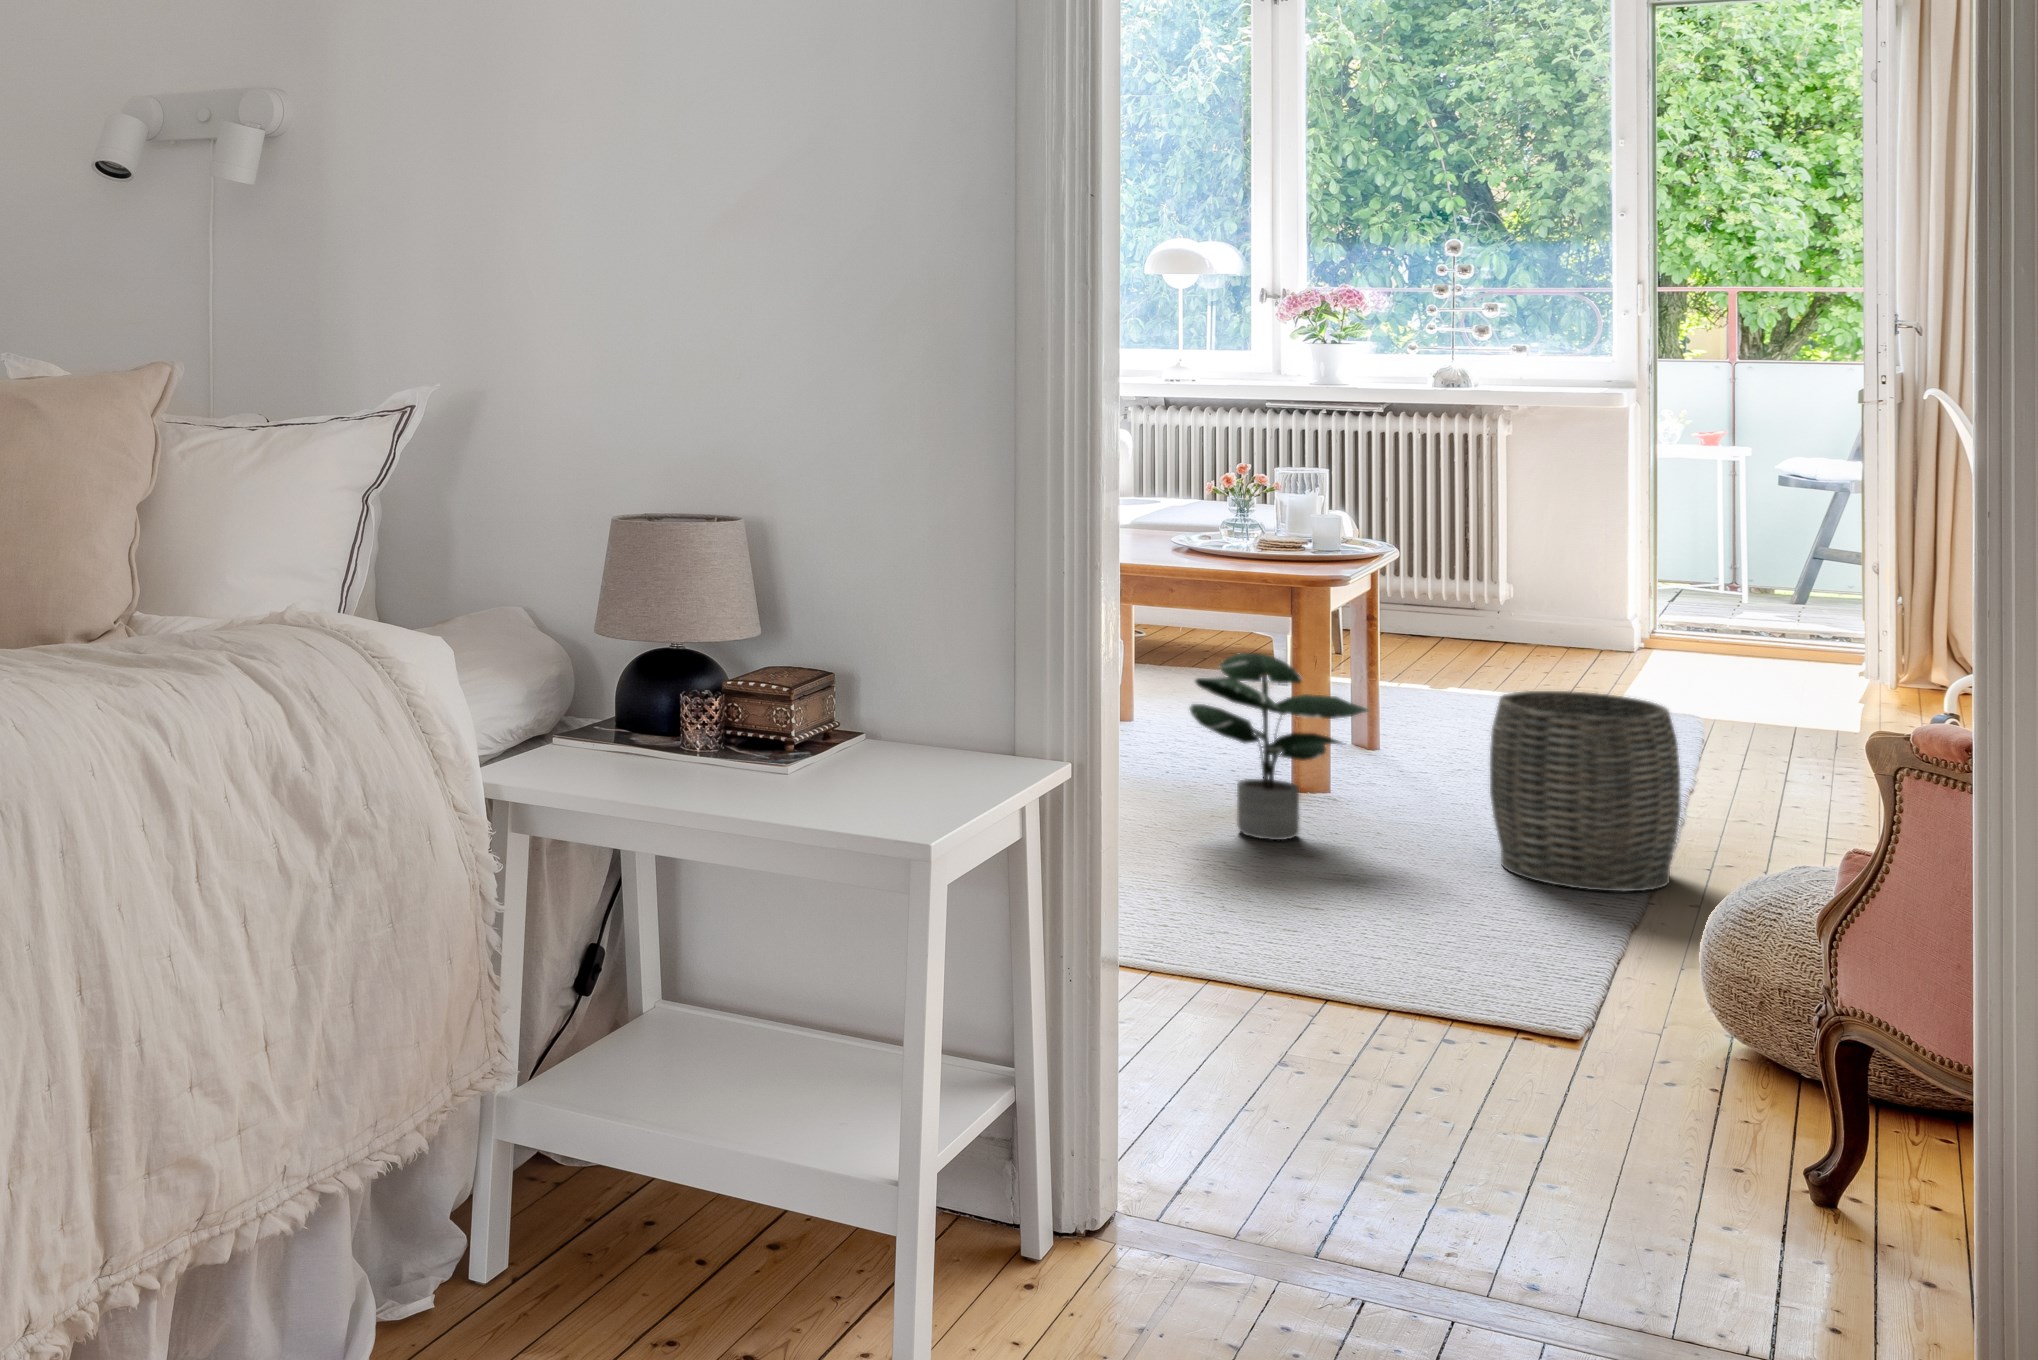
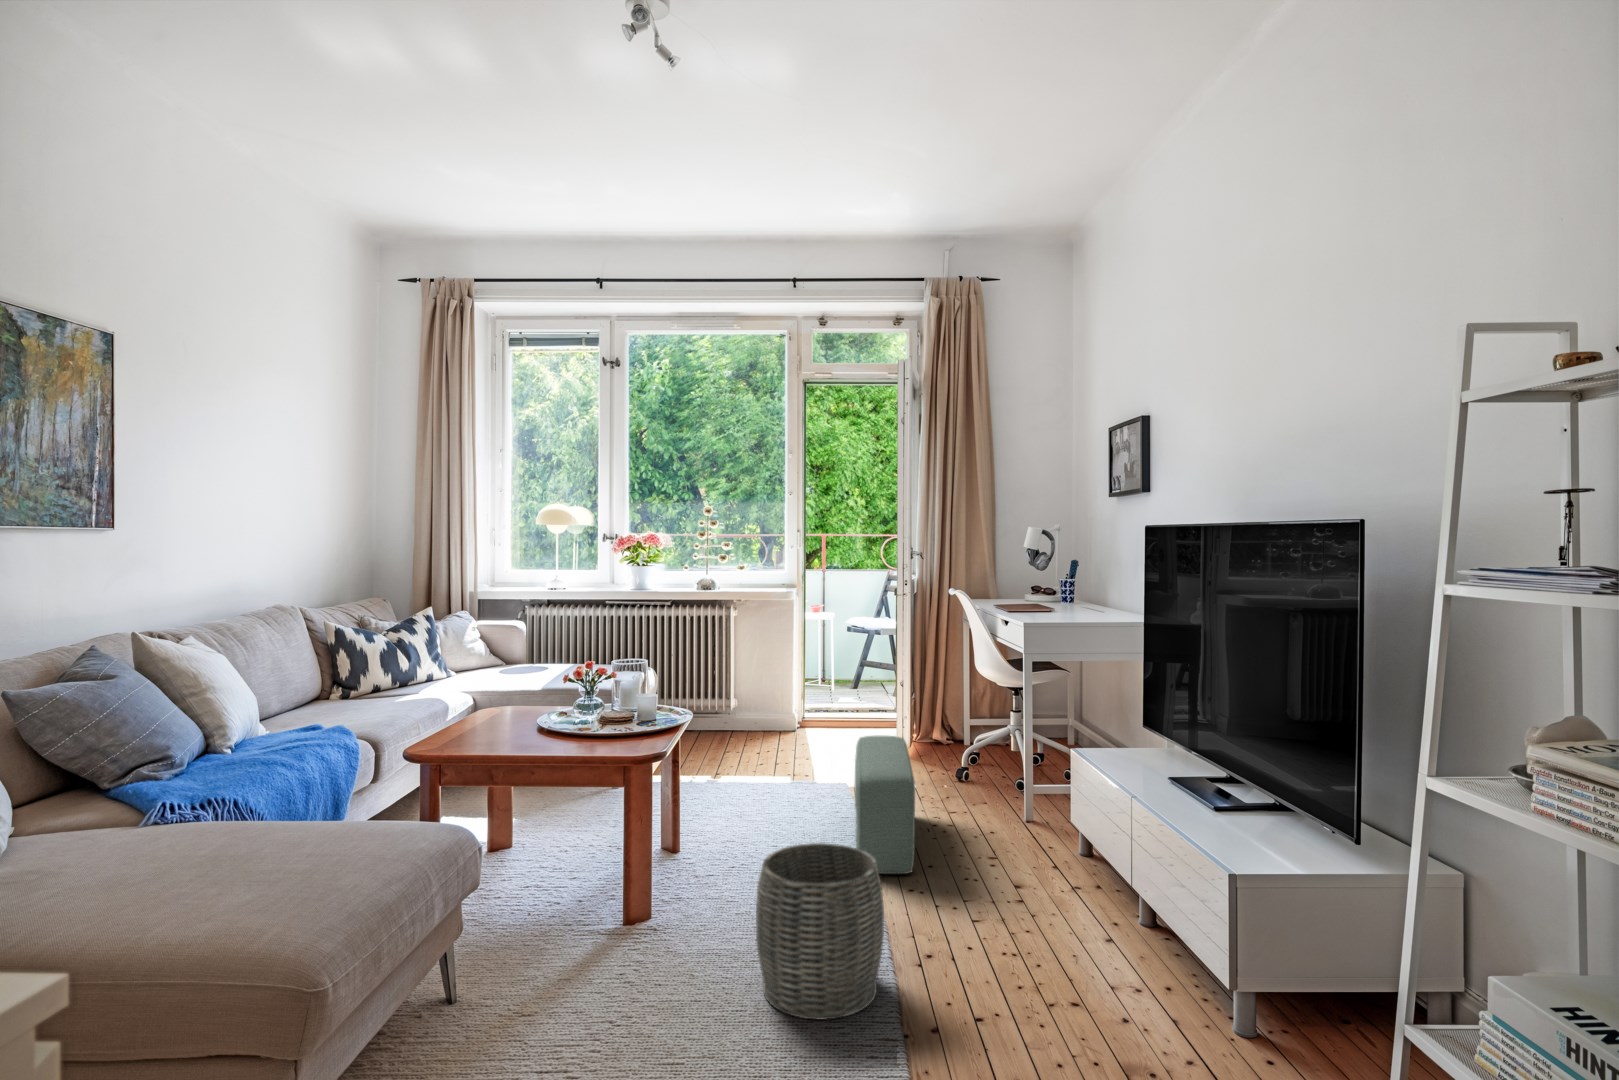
pouf: none [1685,620,1813,809] -> present [855,736,915,874]
potted plant: present [1190,653,1368,840] -> none [528,836,669,1005]

